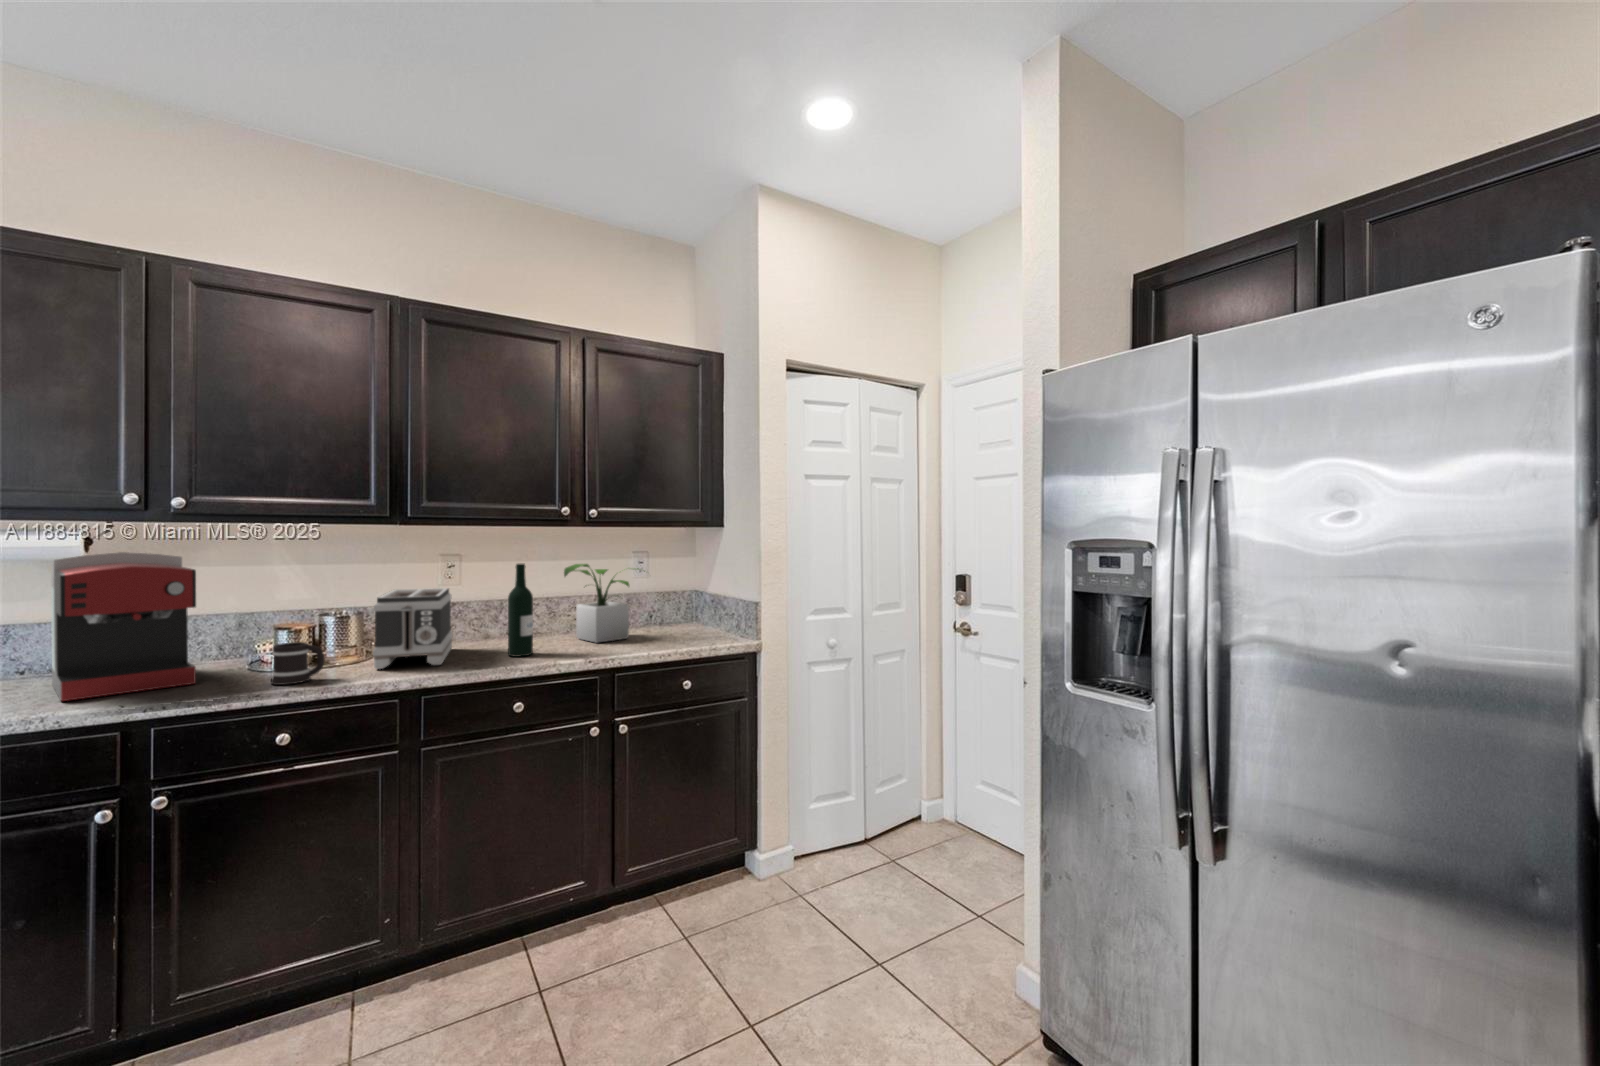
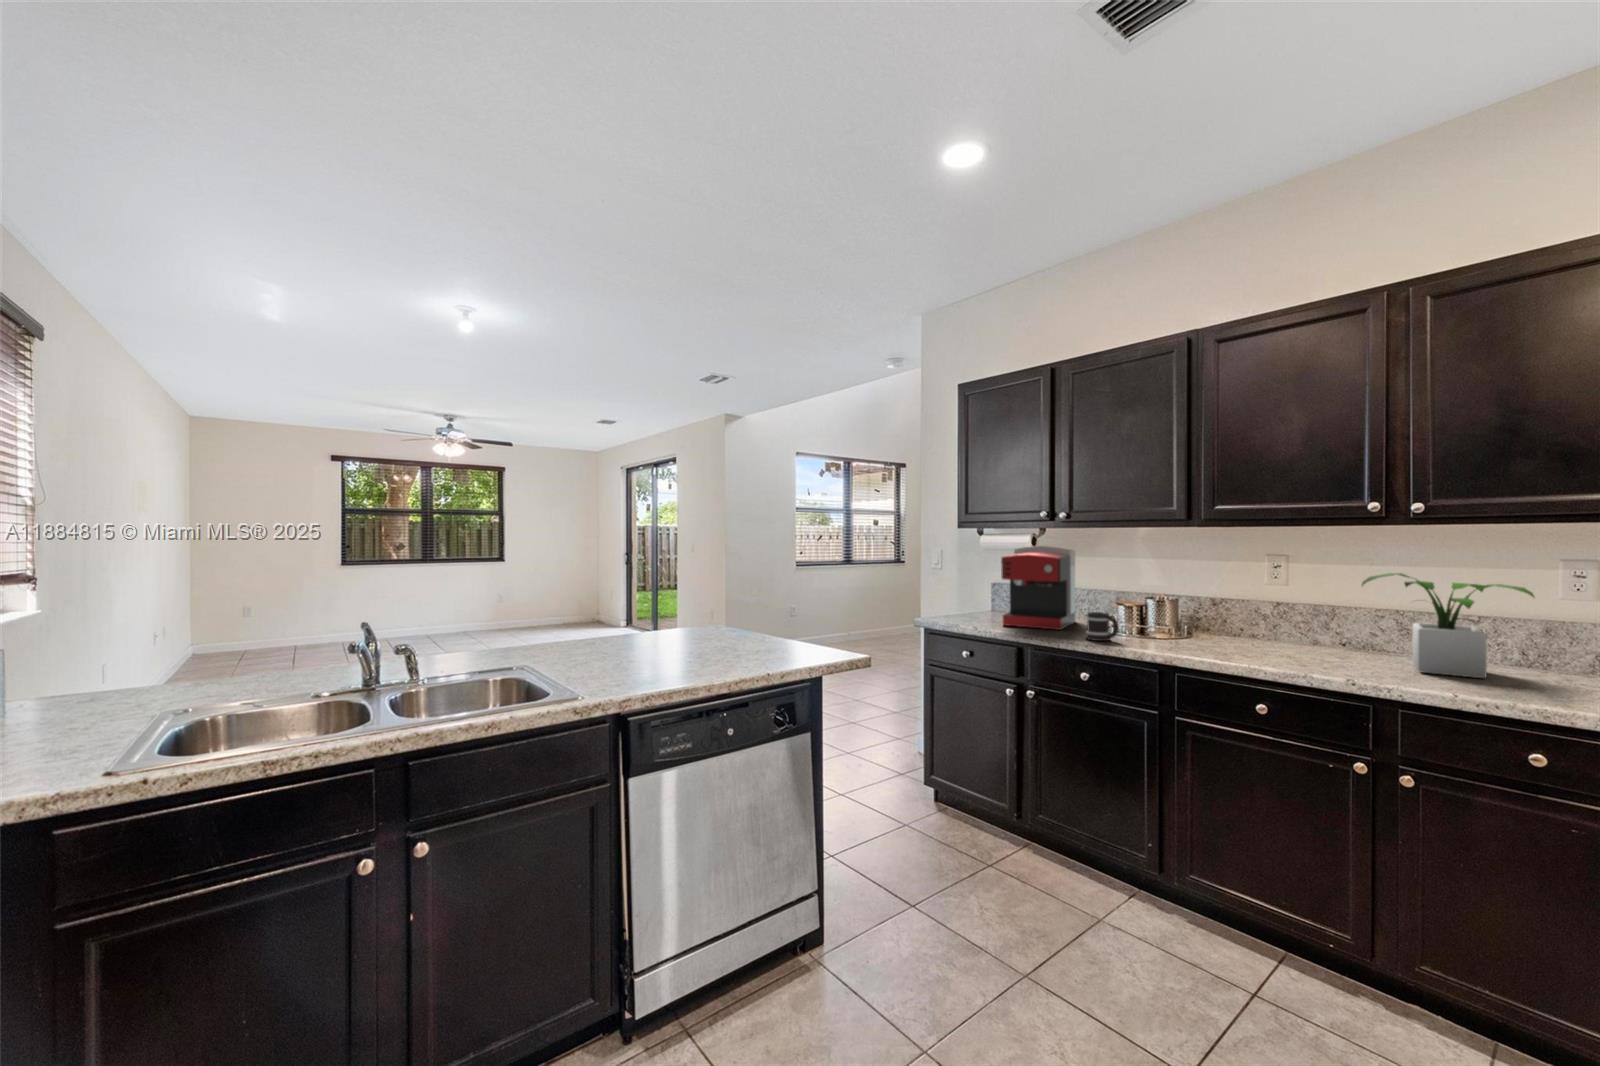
wine bottle: present [508,564,533,657] -> none [1281,567,1311,664]
toaster: present [373,588,452,669] -> none [1155,584,1257,652]

